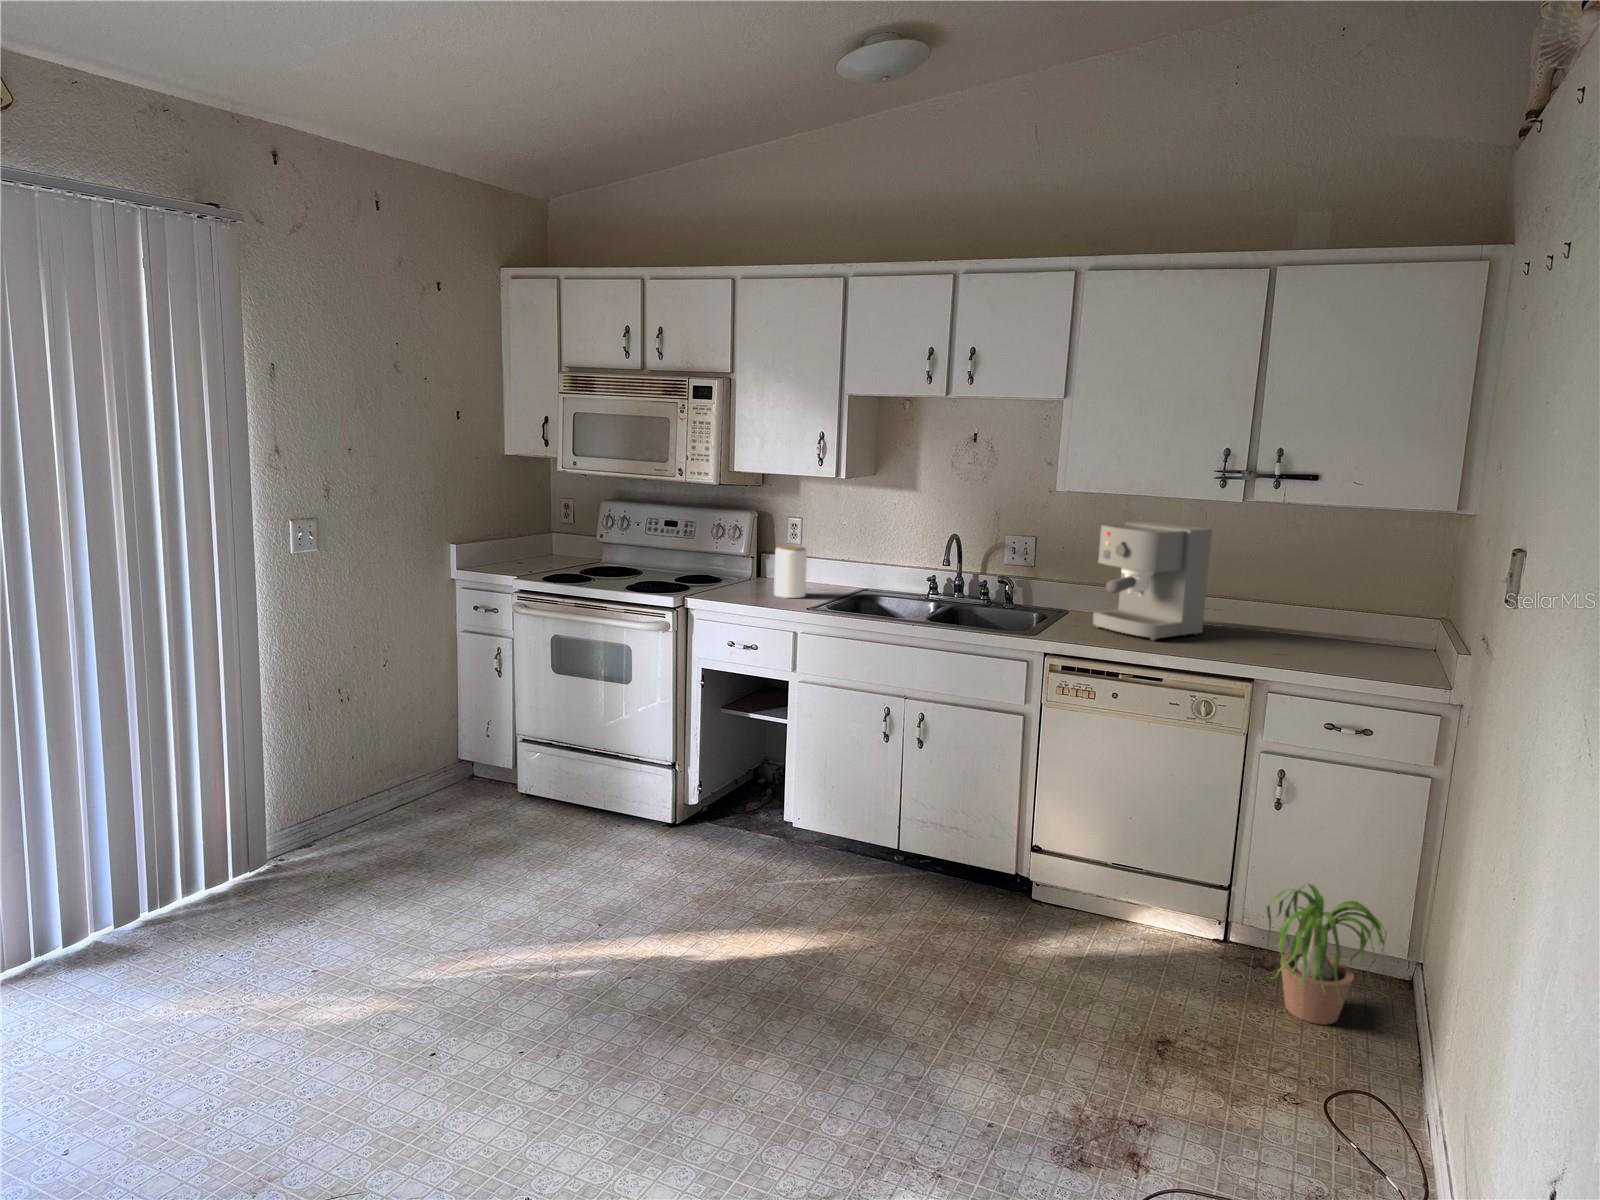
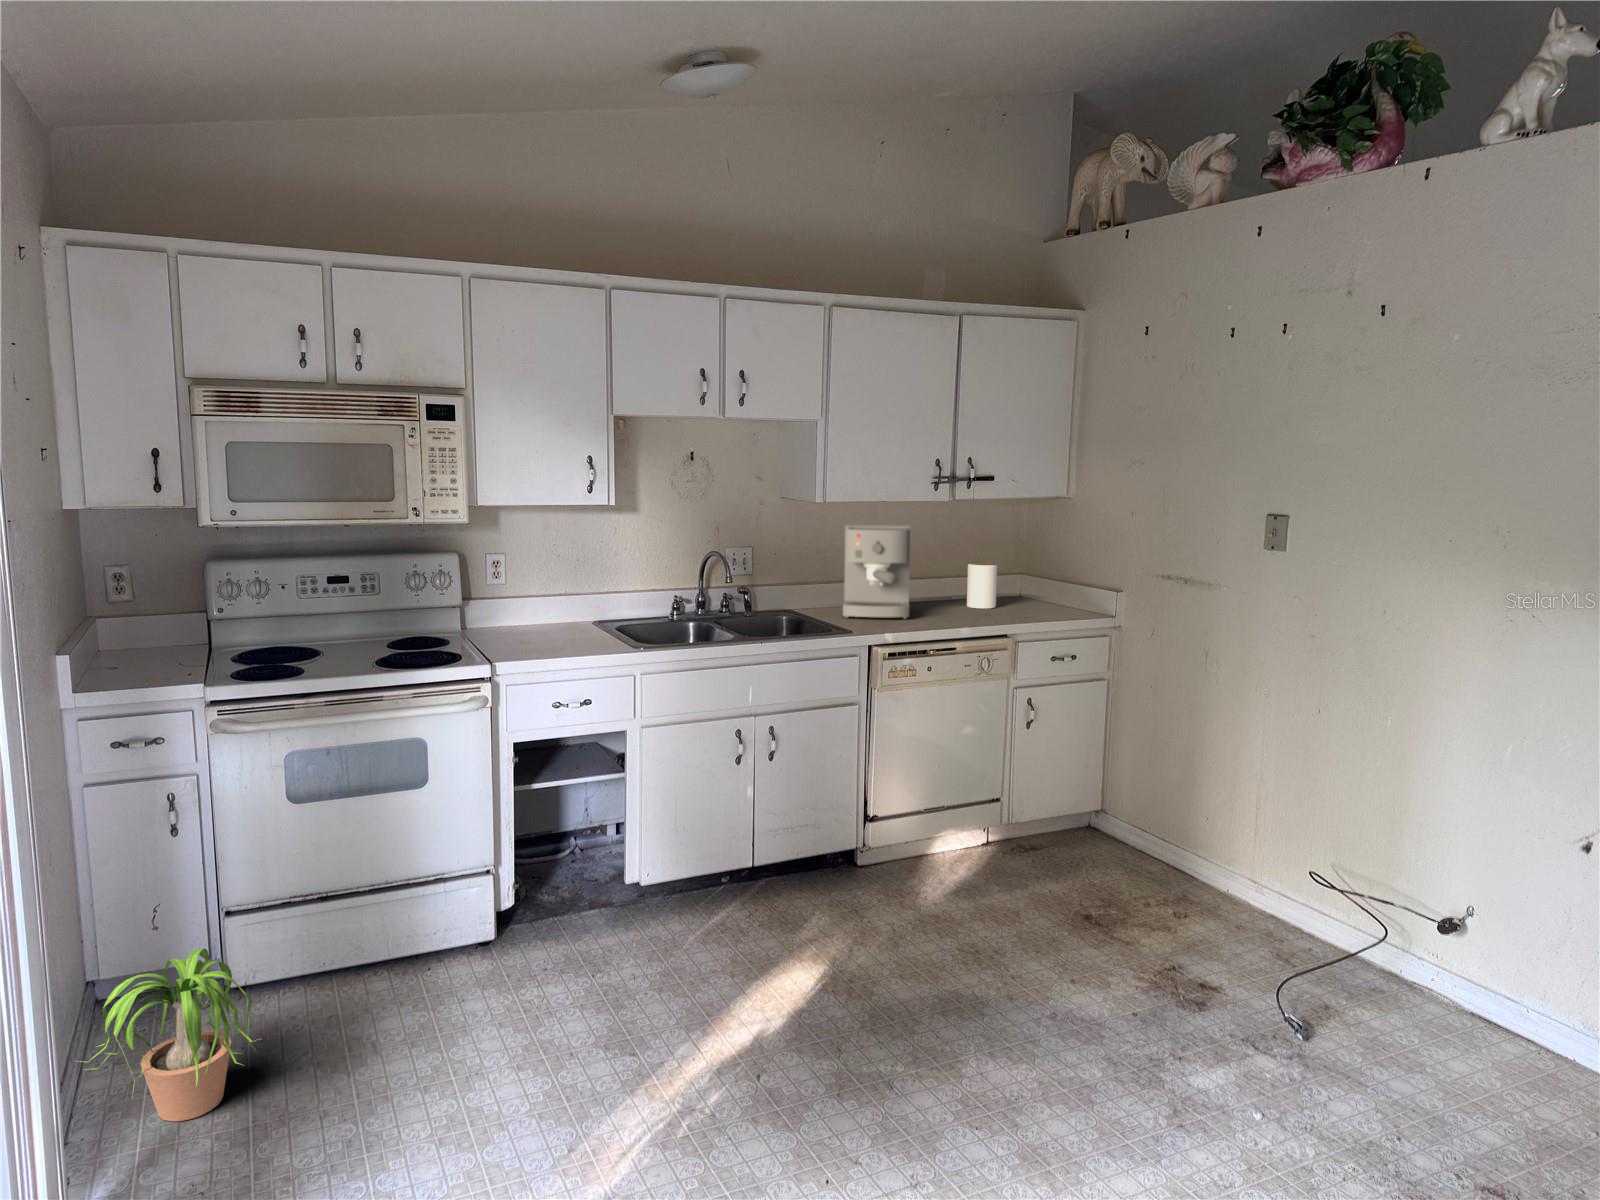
jar: present [774,546,807,598] -> present [967,562,997,608]
potted plant: present [1267,884,1386,1024] -> present [78,949,254,1121]

